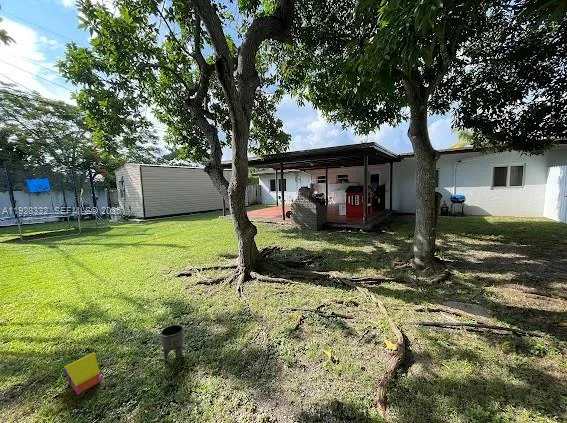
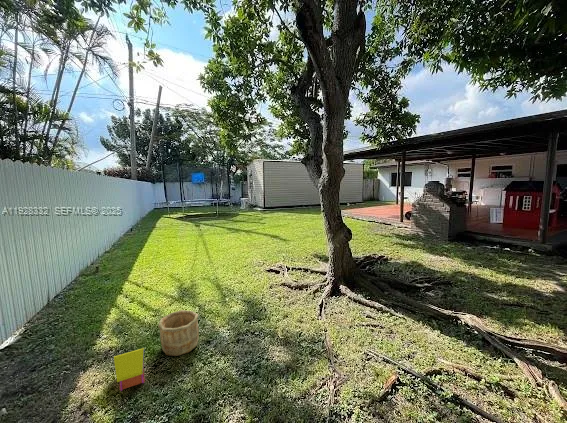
wooden bucket: none [98,314,140,358] -> present [158,310,199,356]
planter: present [160,325,184,361] -> none [205,340,231,385]

